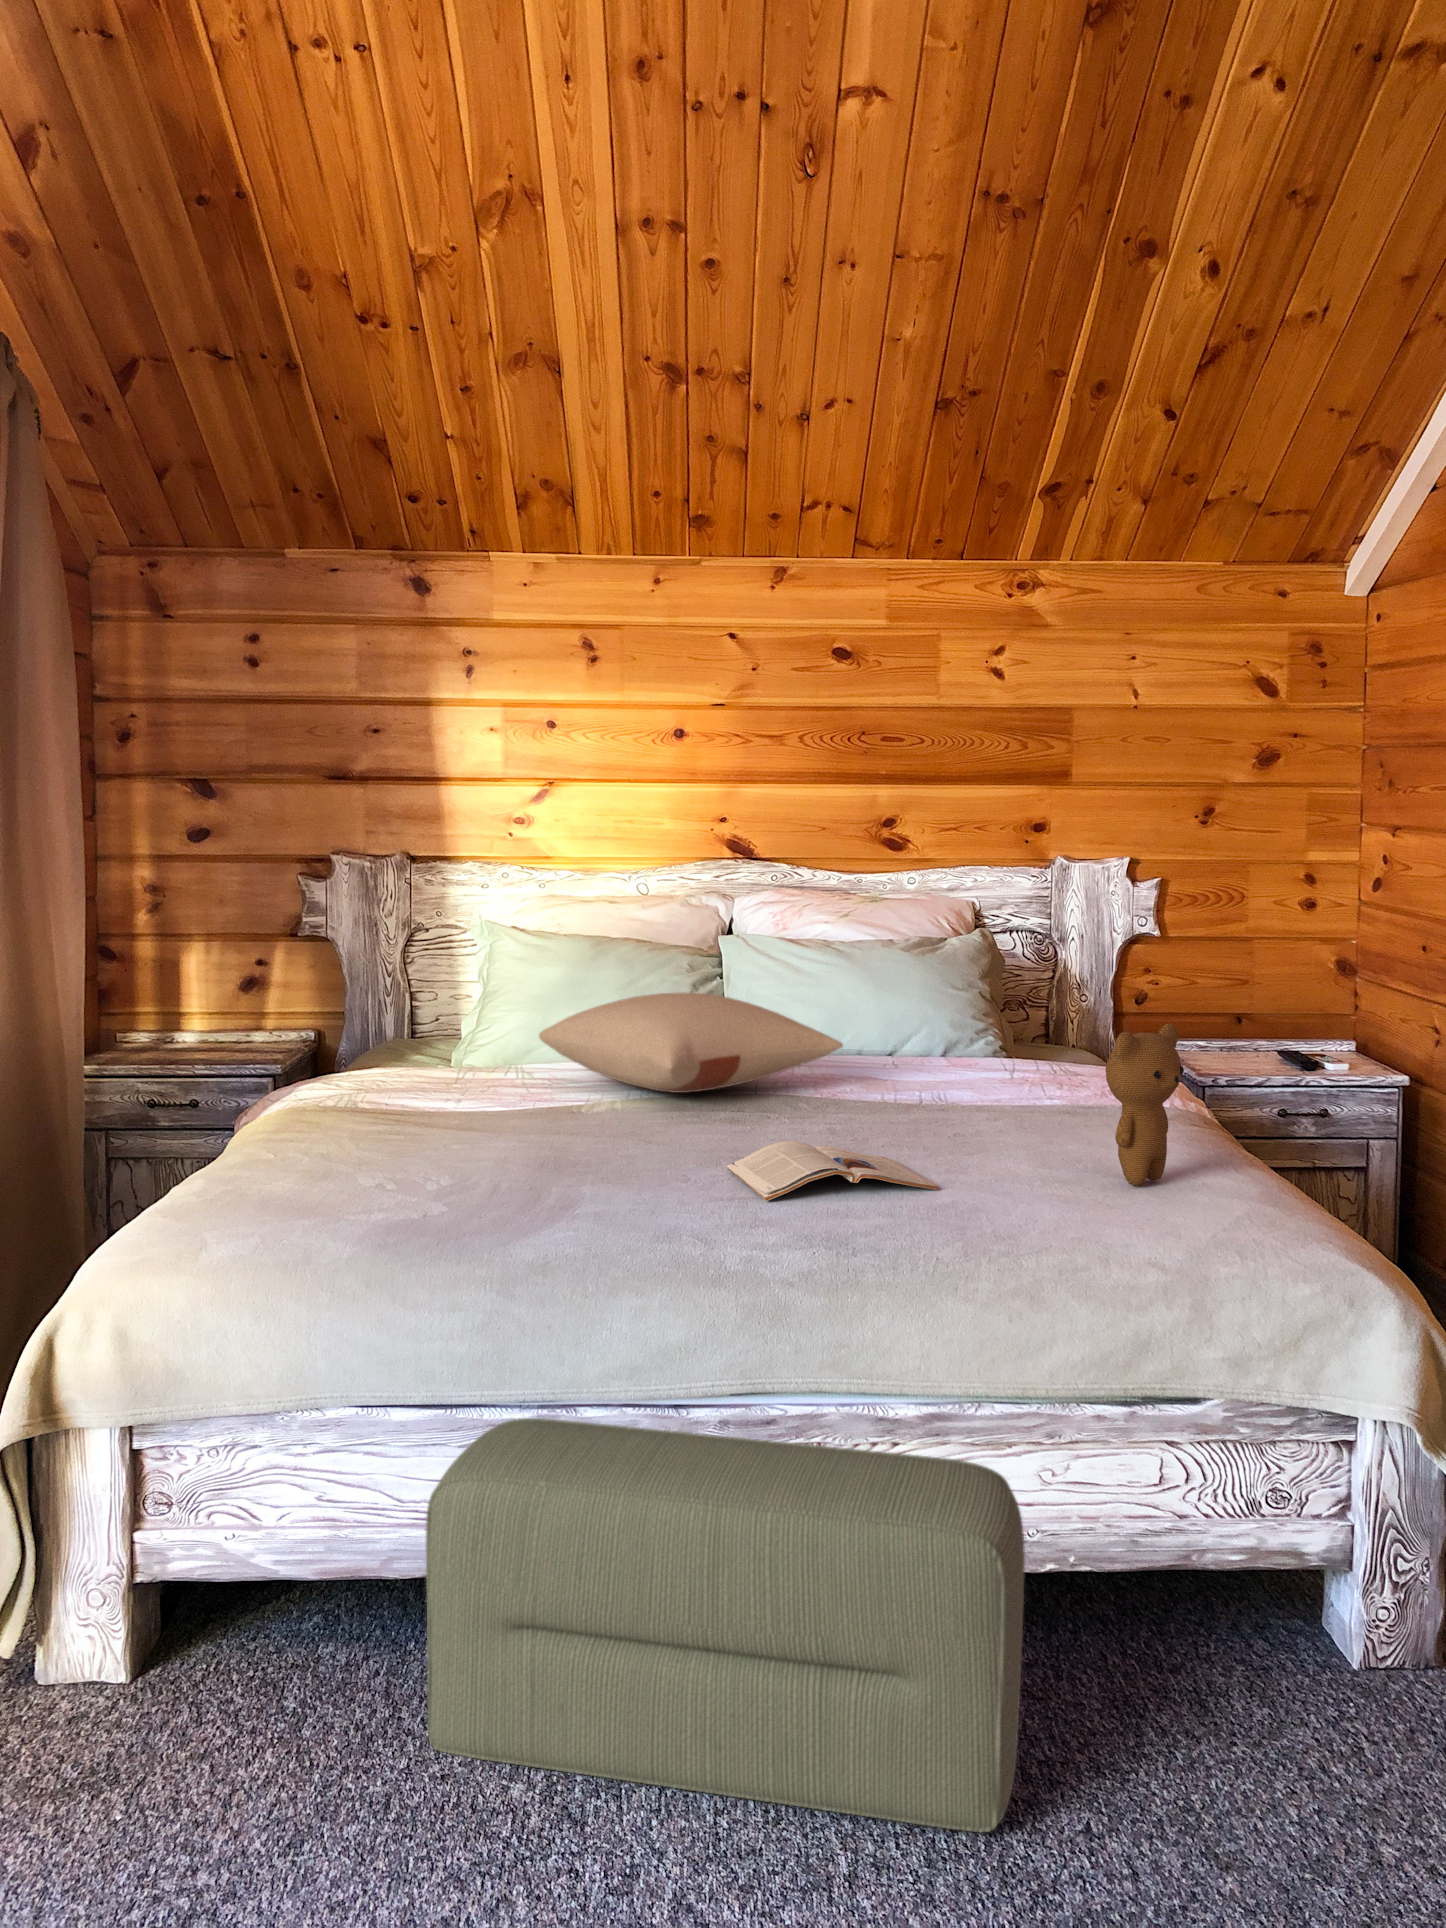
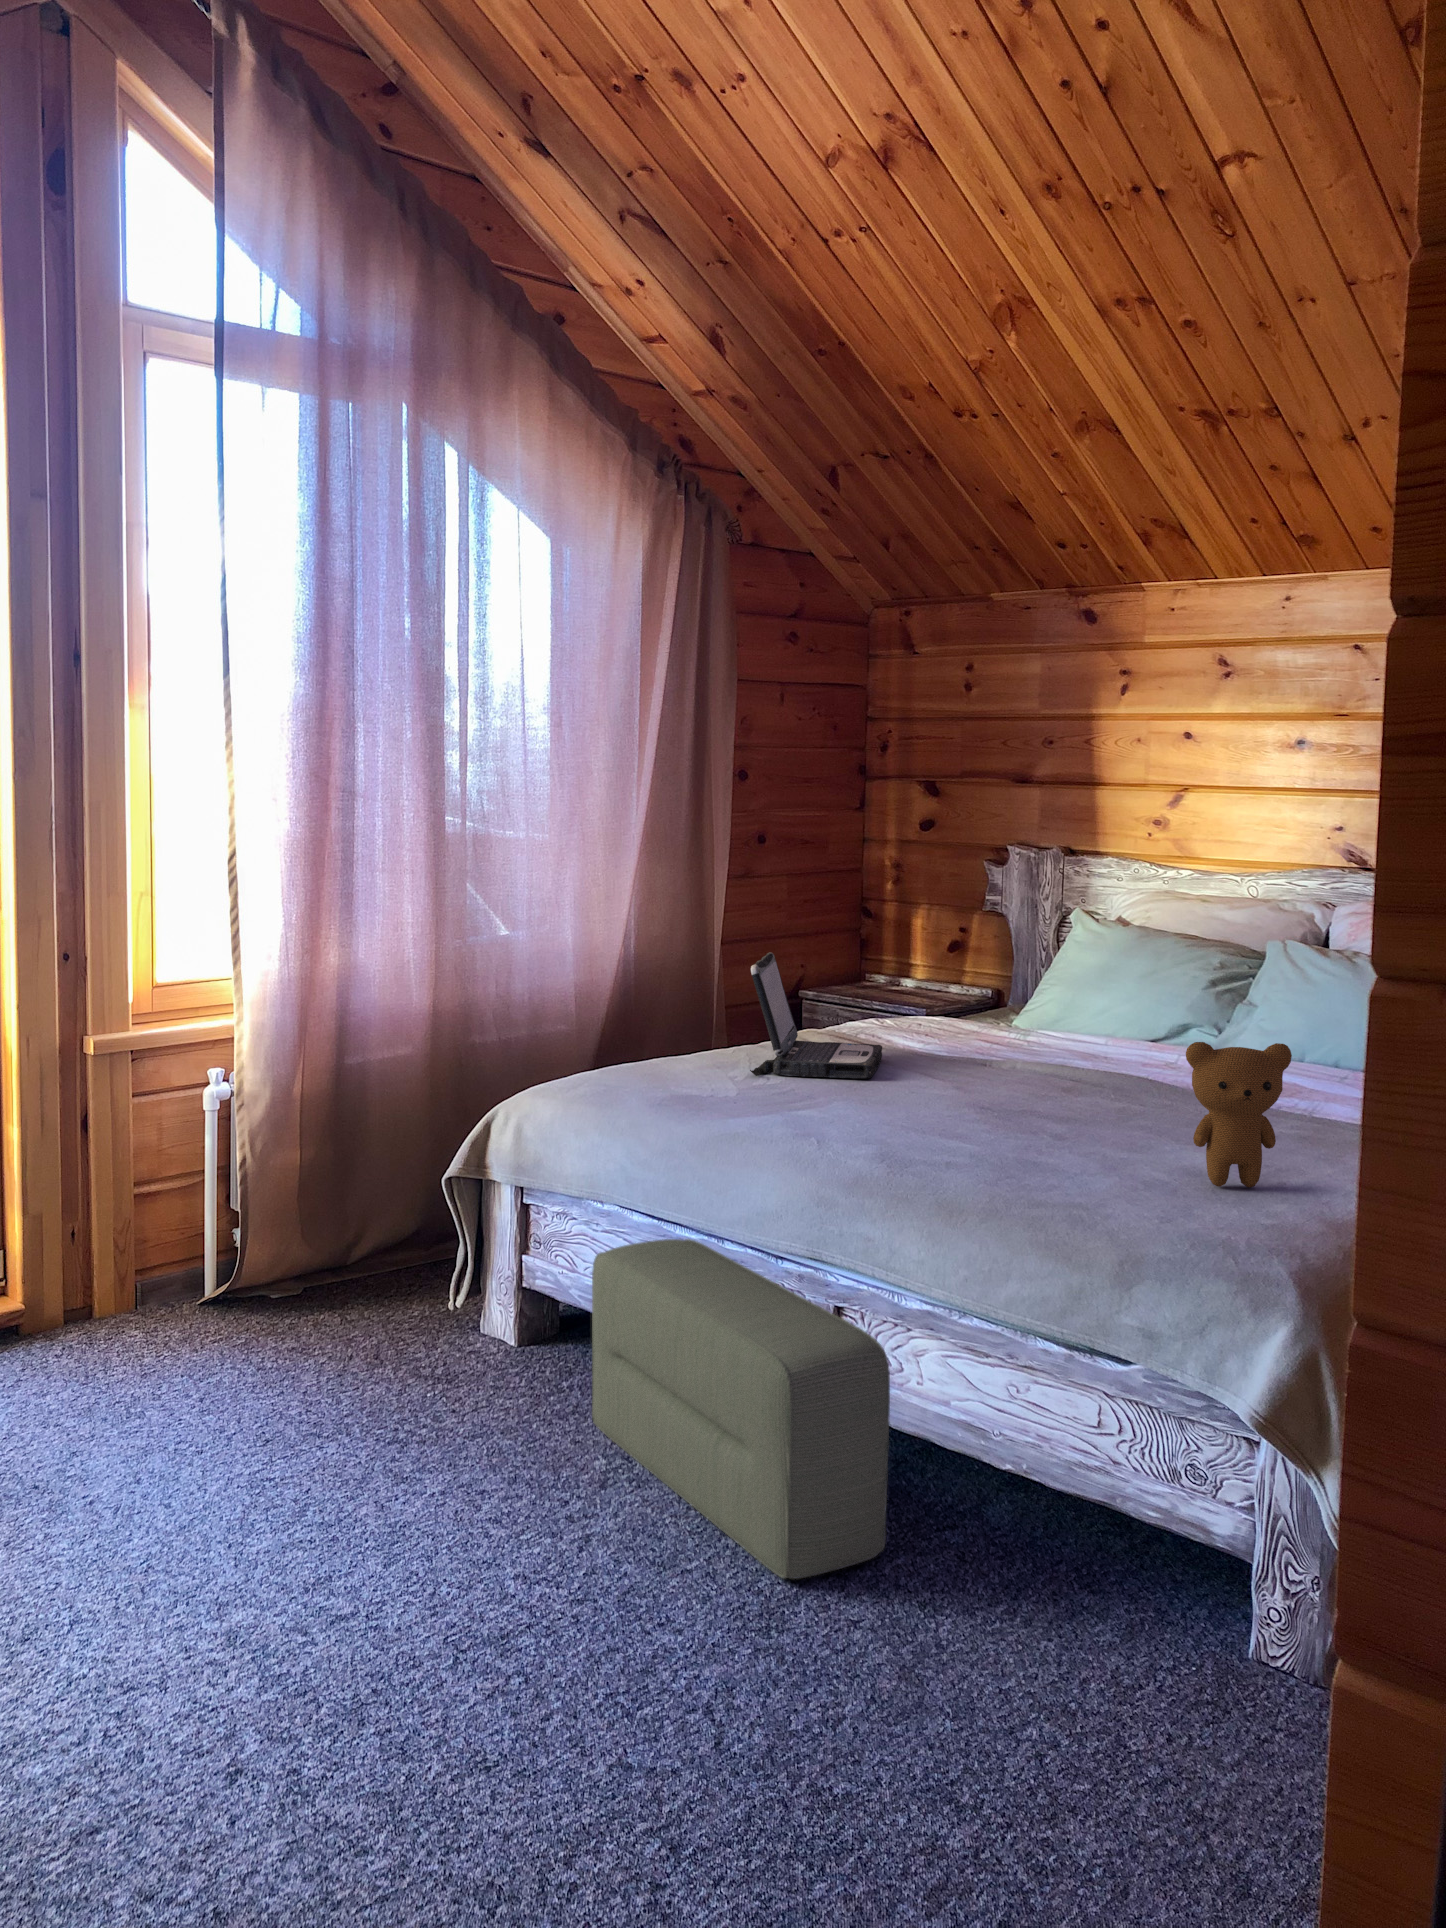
pillow: present [539,993,843,1093] -> none [1019,980,1237,1067]
laptop: none [317,1000,531,1171] -> present [750,953,882,1078]
magazine: present [727,1141,938,1201] -> none [908,1100,1085,1154]

